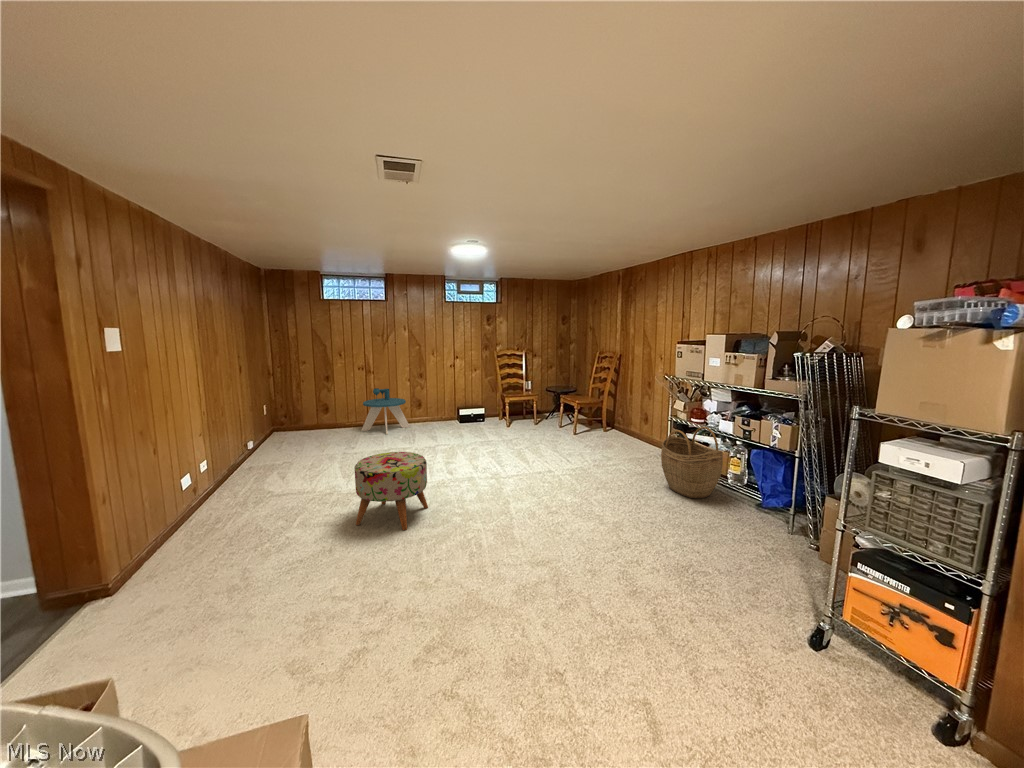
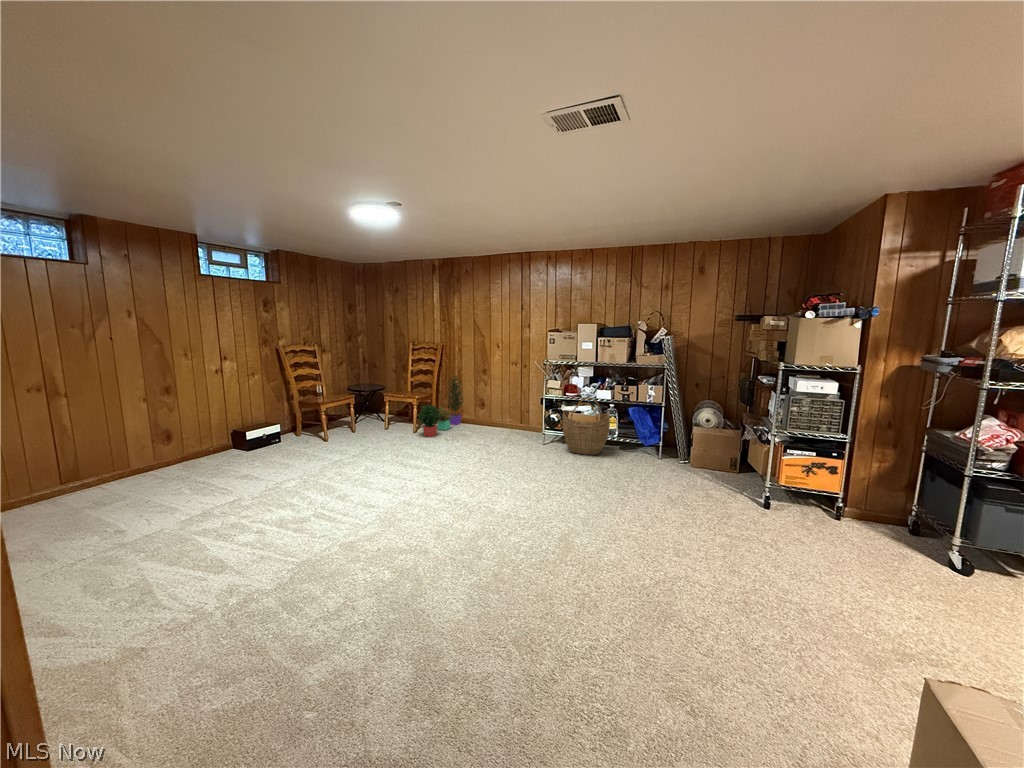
potted plant: none [566,384,630,440] -> present [418,375,464,437]
side table: present [362,388,410,434] -> none [69,420,175,506]
ottoman: present [354,452,428,530] -> none [378,482,479,607]

